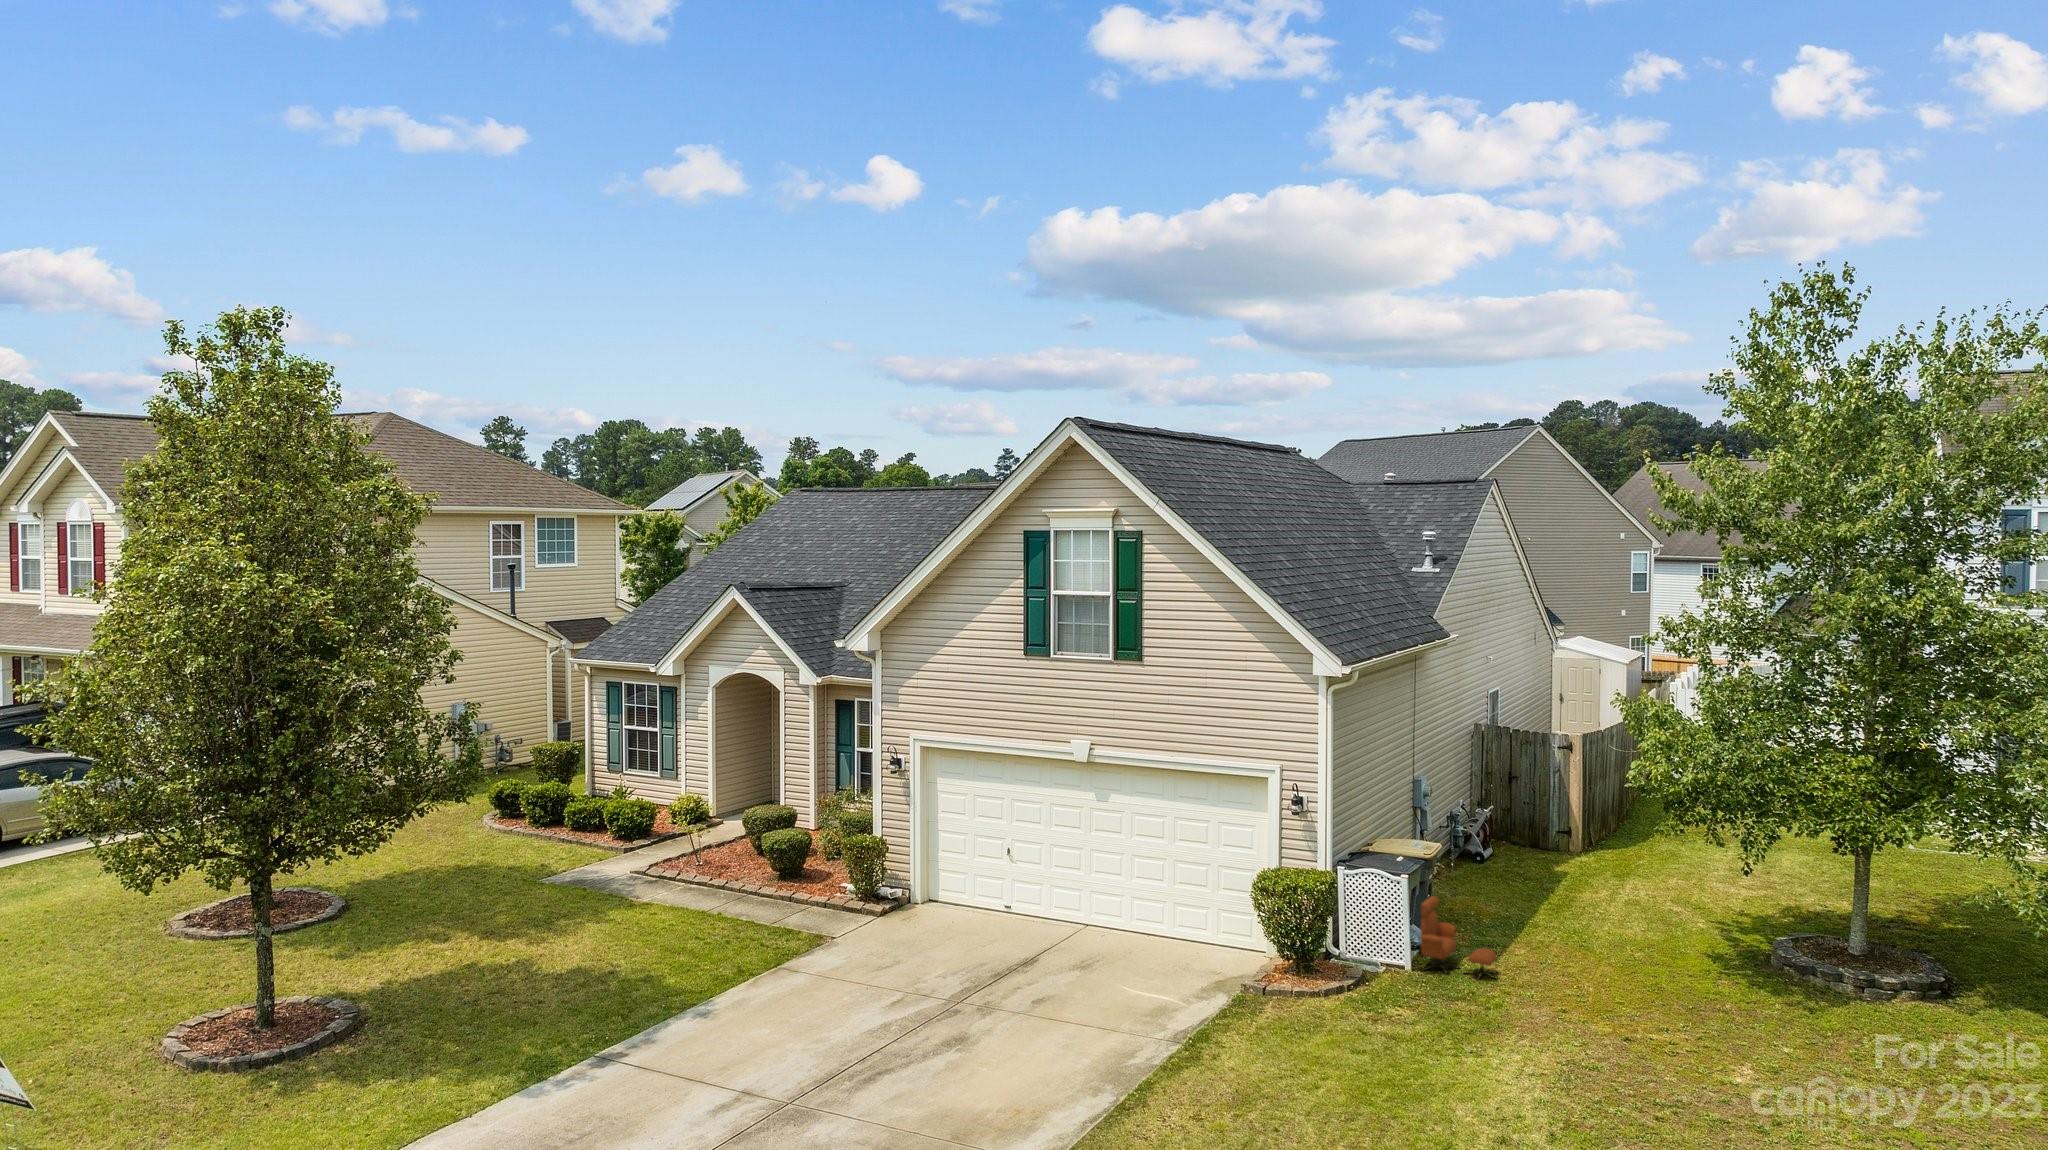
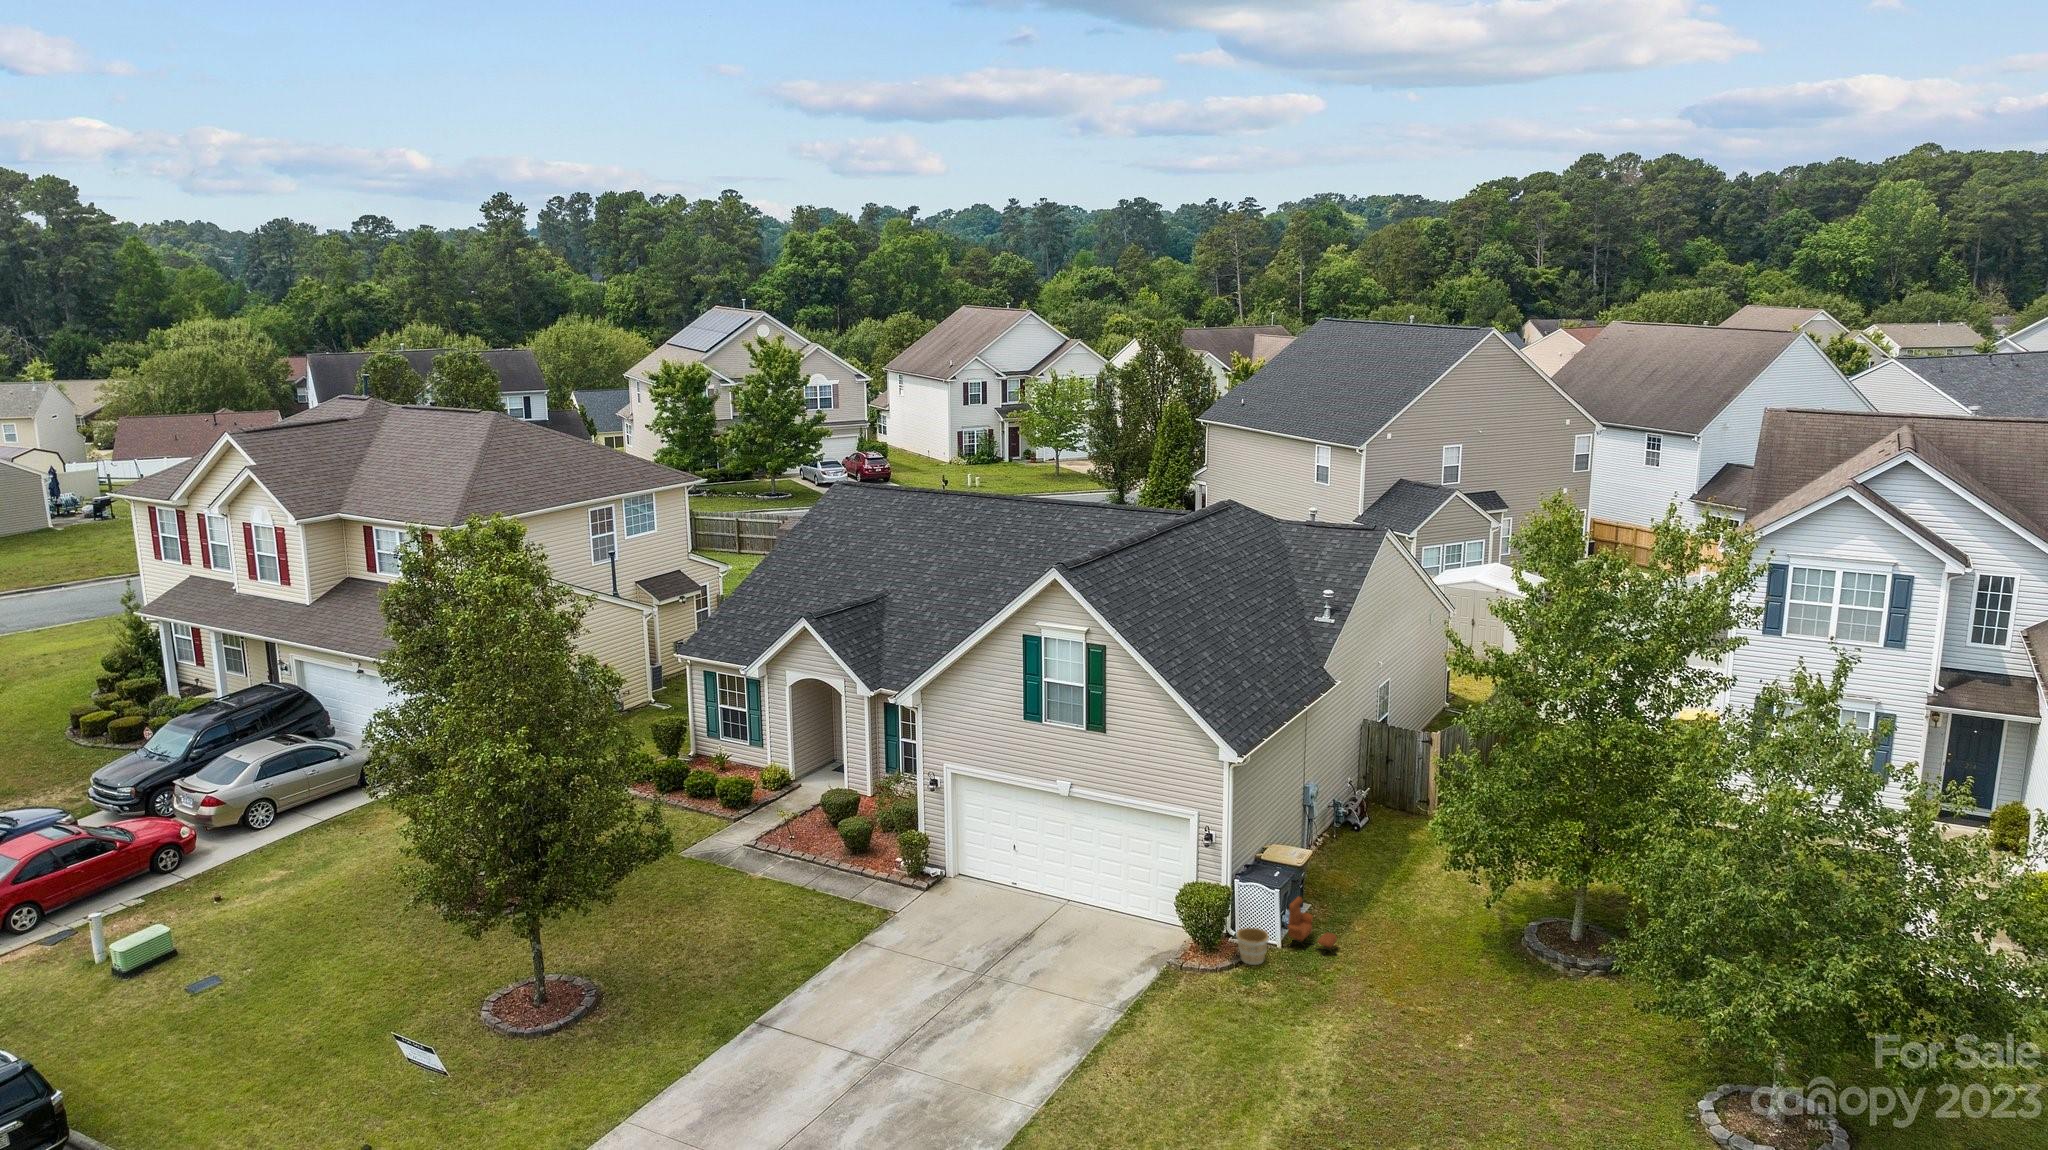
wooden bucket: none [1345,937,1396,990] -> present [1237,928,1269,965]

